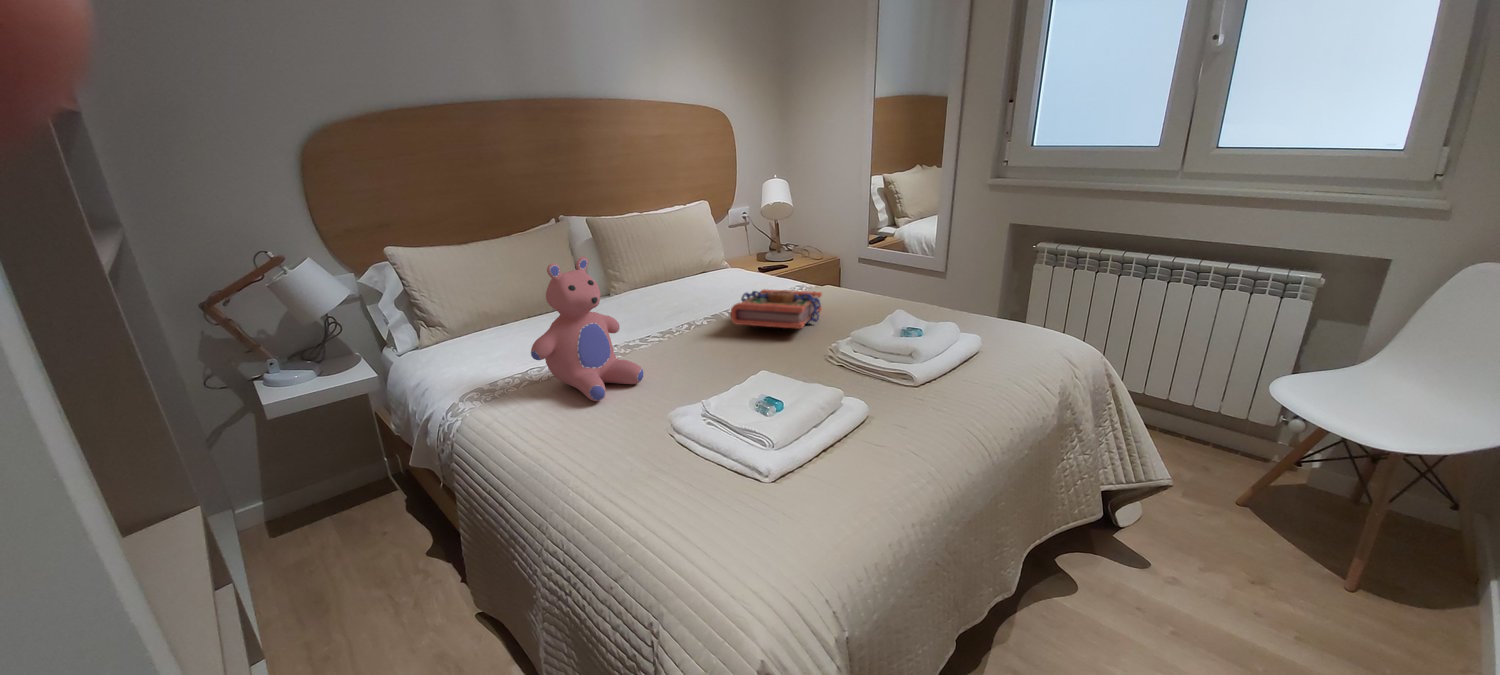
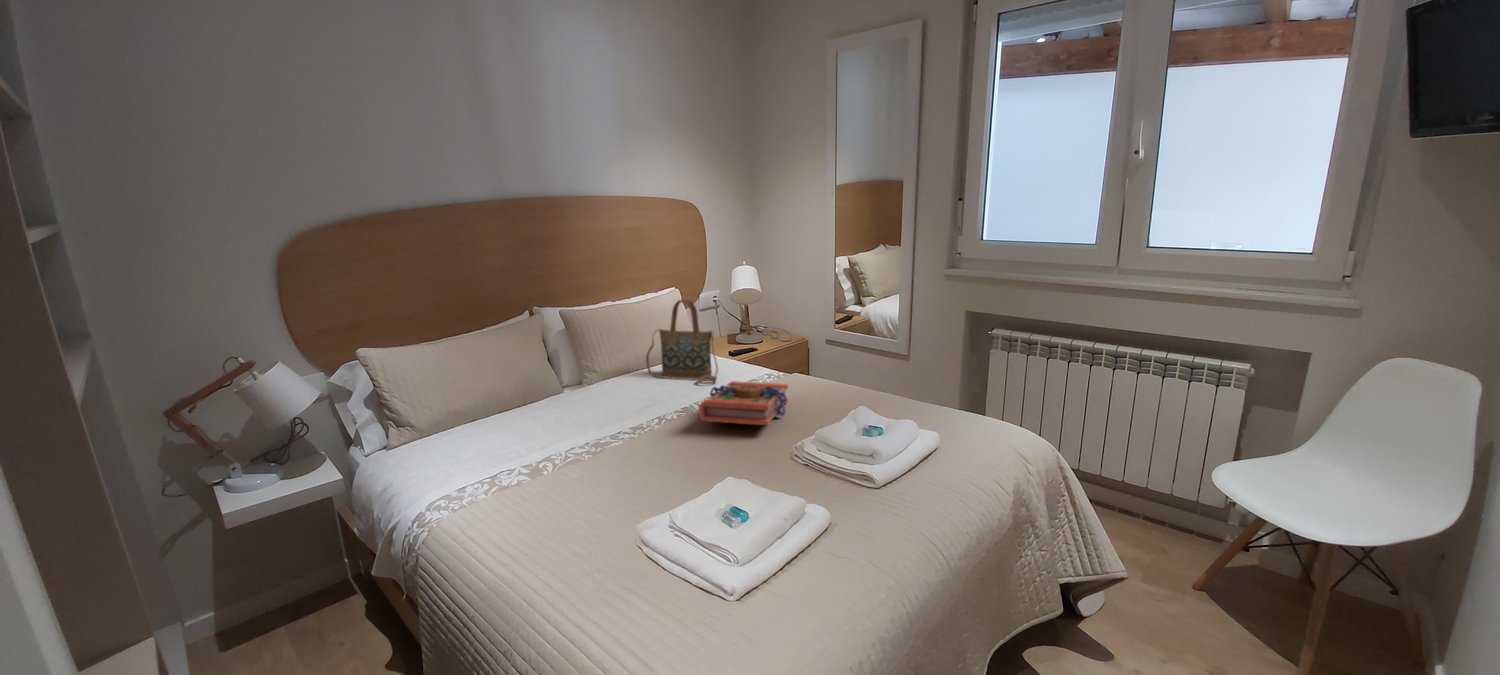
handbag: none [675,208,749,295] -> present [646,300,718,384]
teddy bear: present [531,256,643,401] -> none [500,365,612,510]

